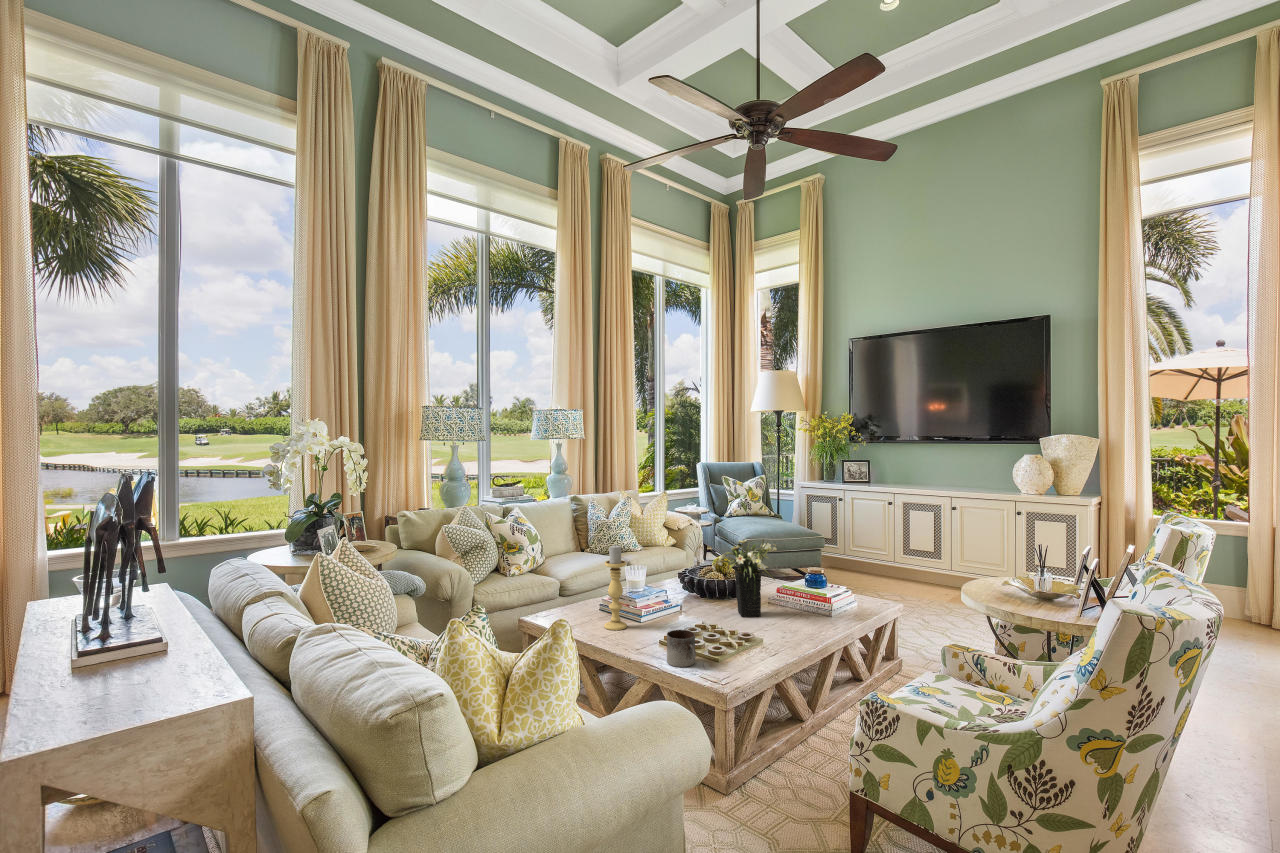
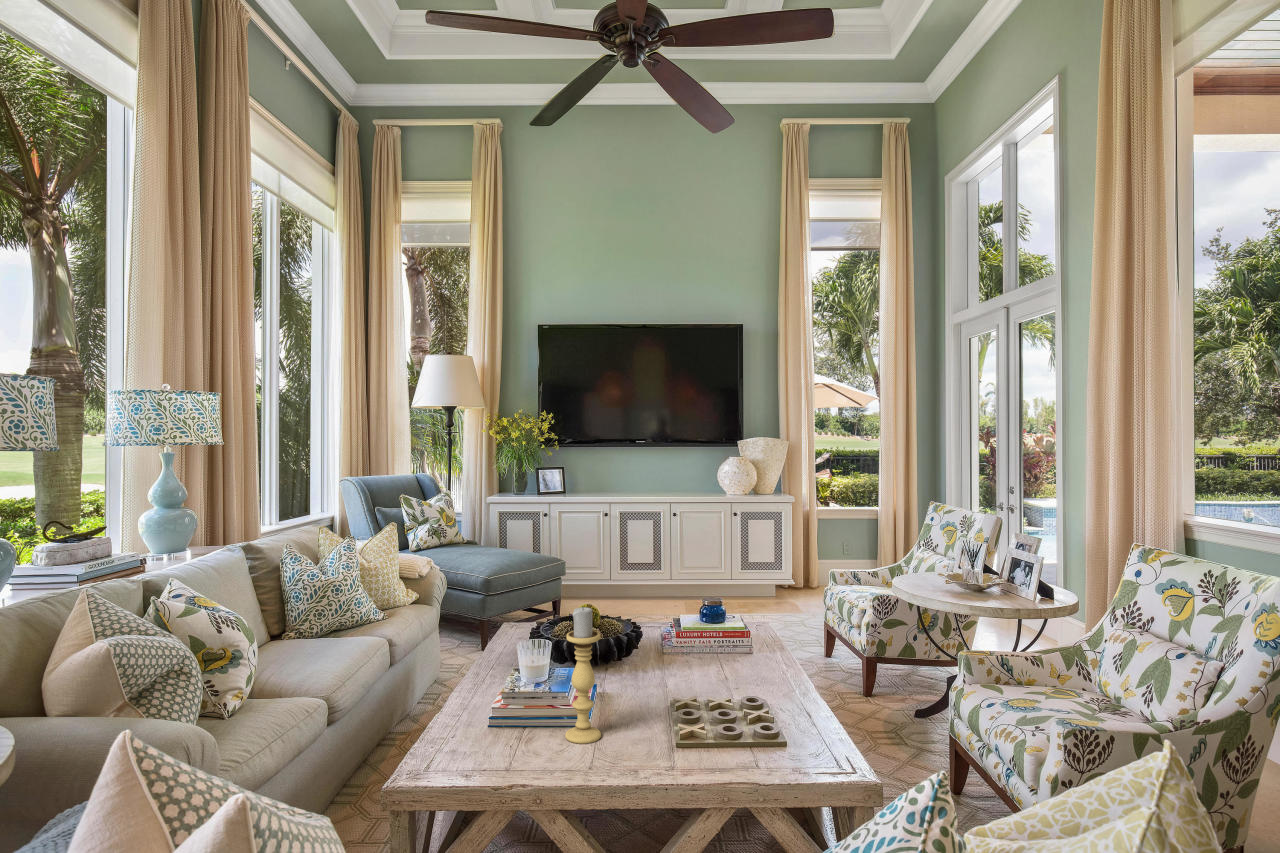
flower arrangement: present [711,539,777,617] -> none [648,569,733,678]
mug: present [667,630,696,667] -> none [745,709,800,764]

